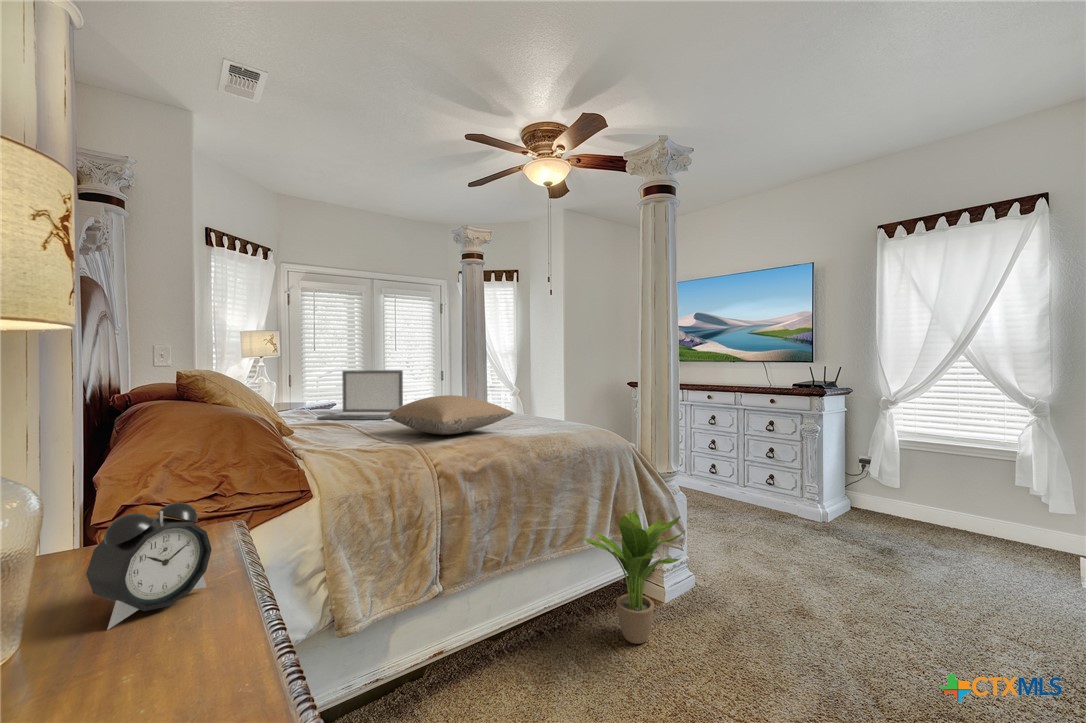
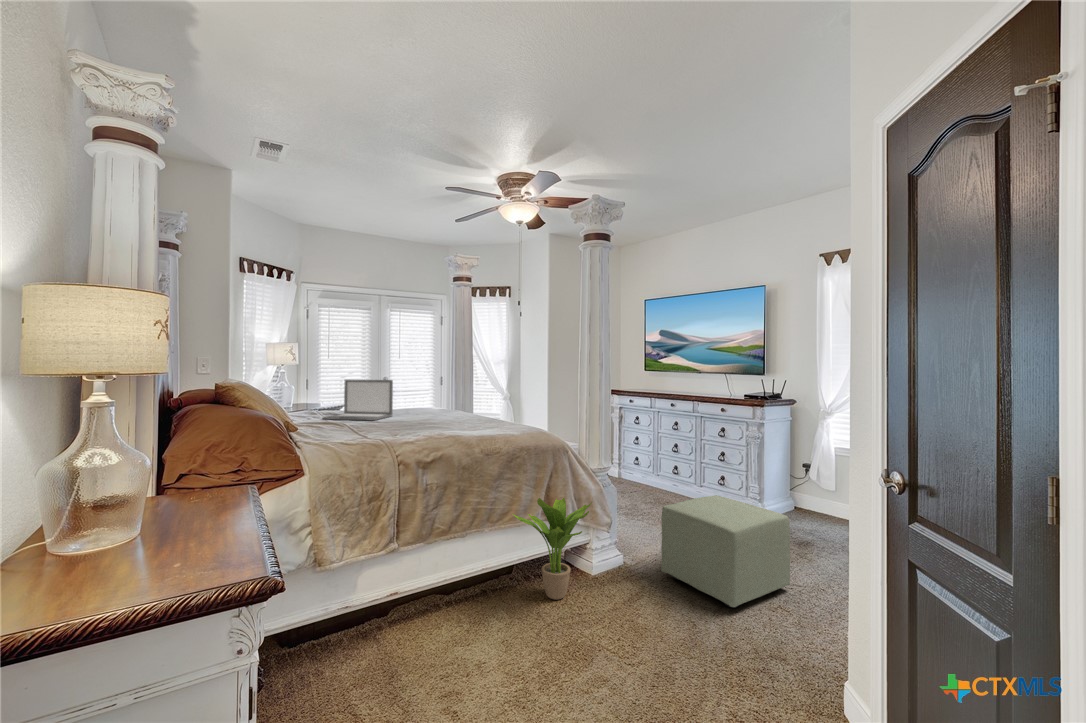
pillow: present [389,395,514,435] -> none [371,404,468,433]
ottoman: none [751,500,915,647] -> present [661,495,790,608]
alarm clock: present [86,503,212,630] -> none [174,466,236,526]

